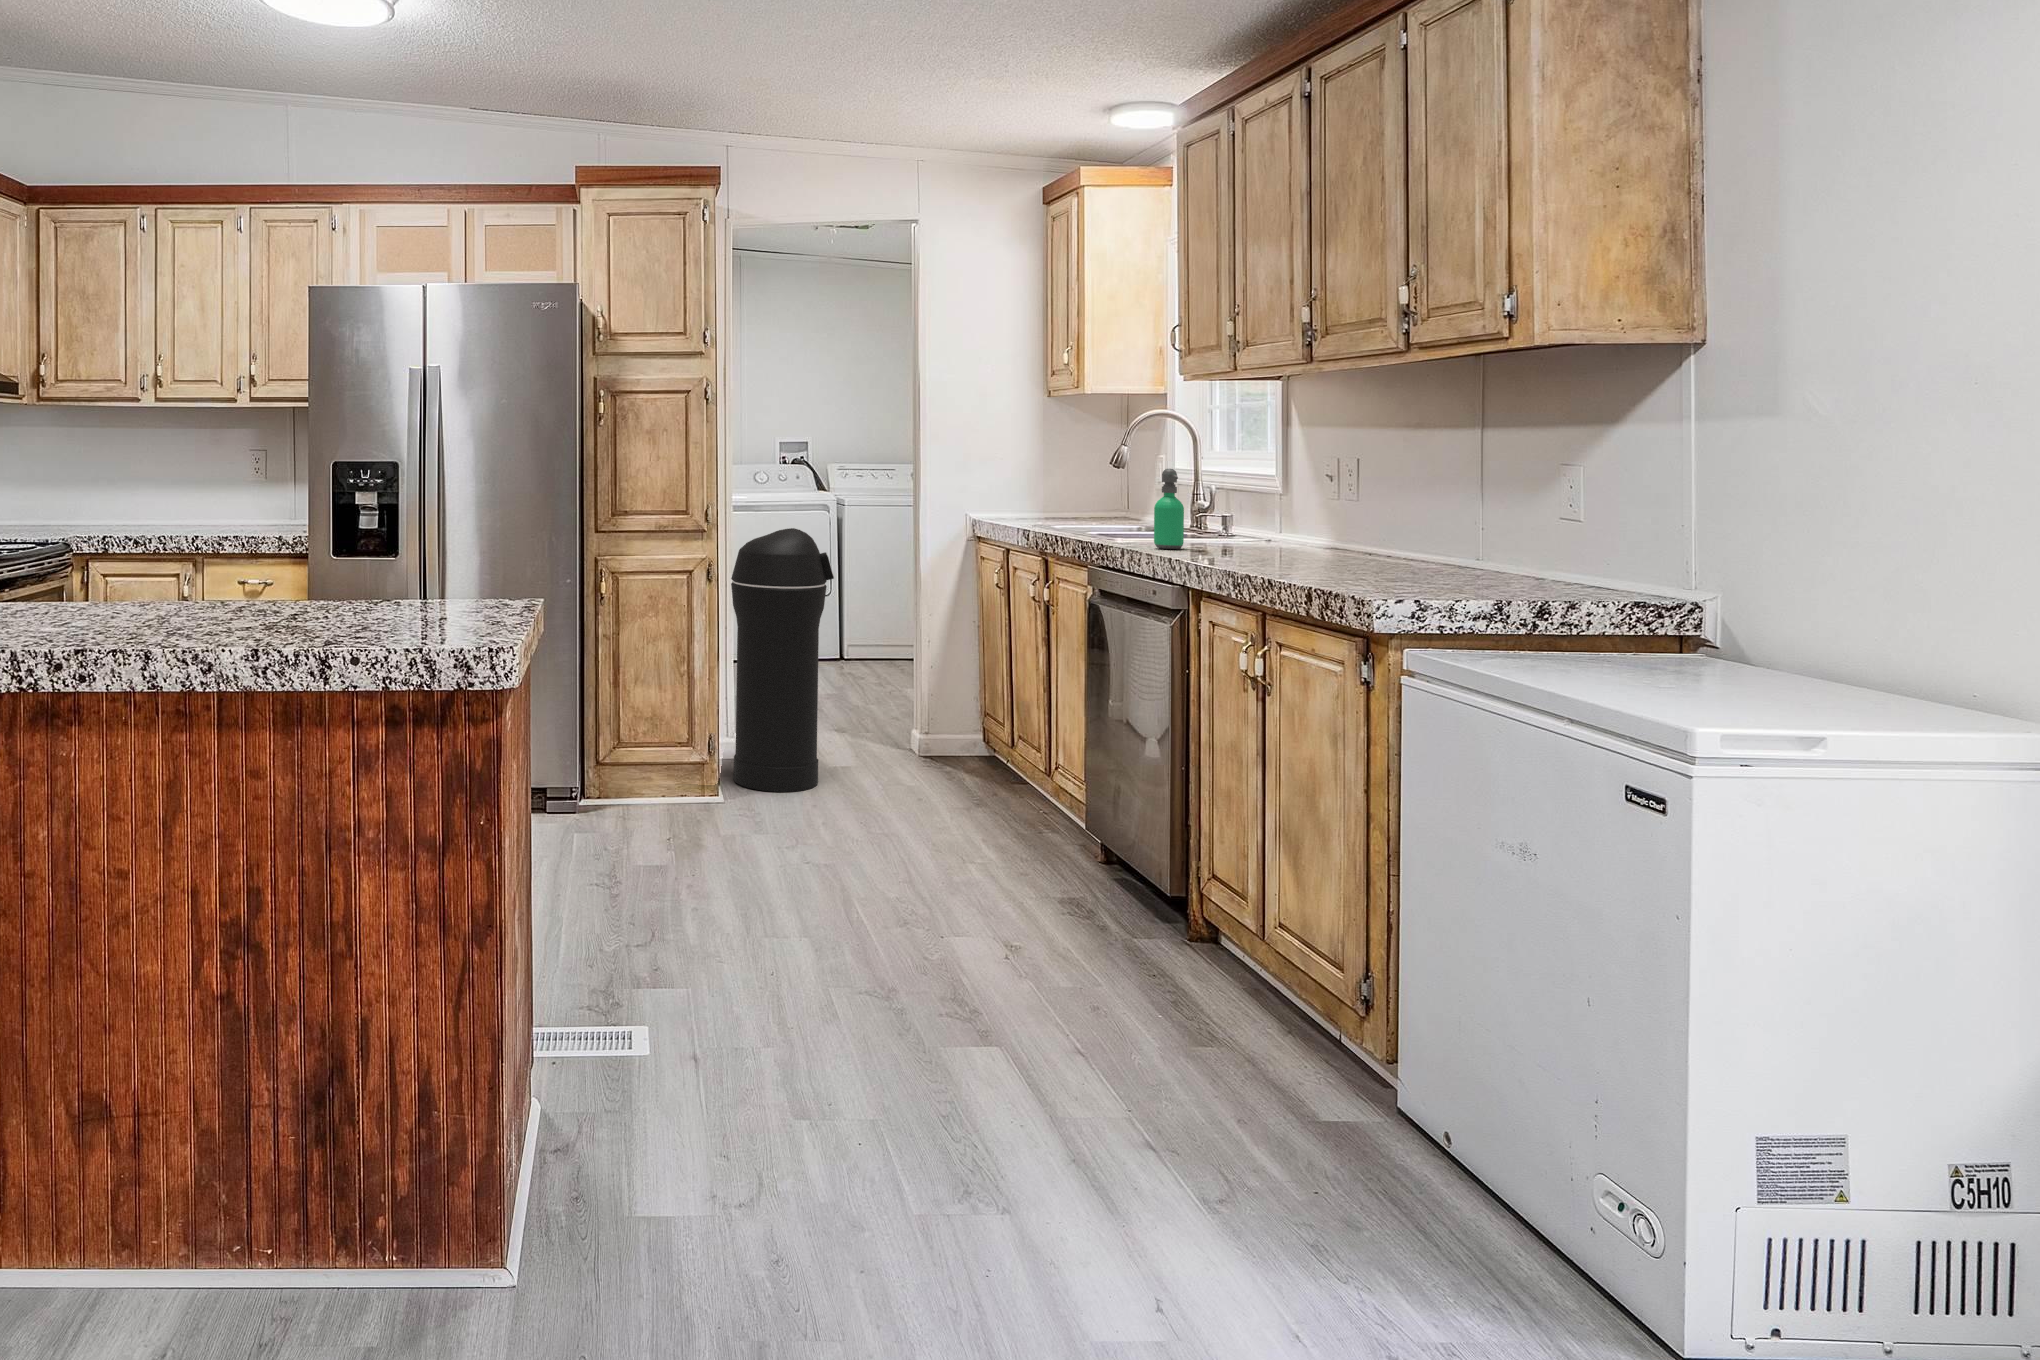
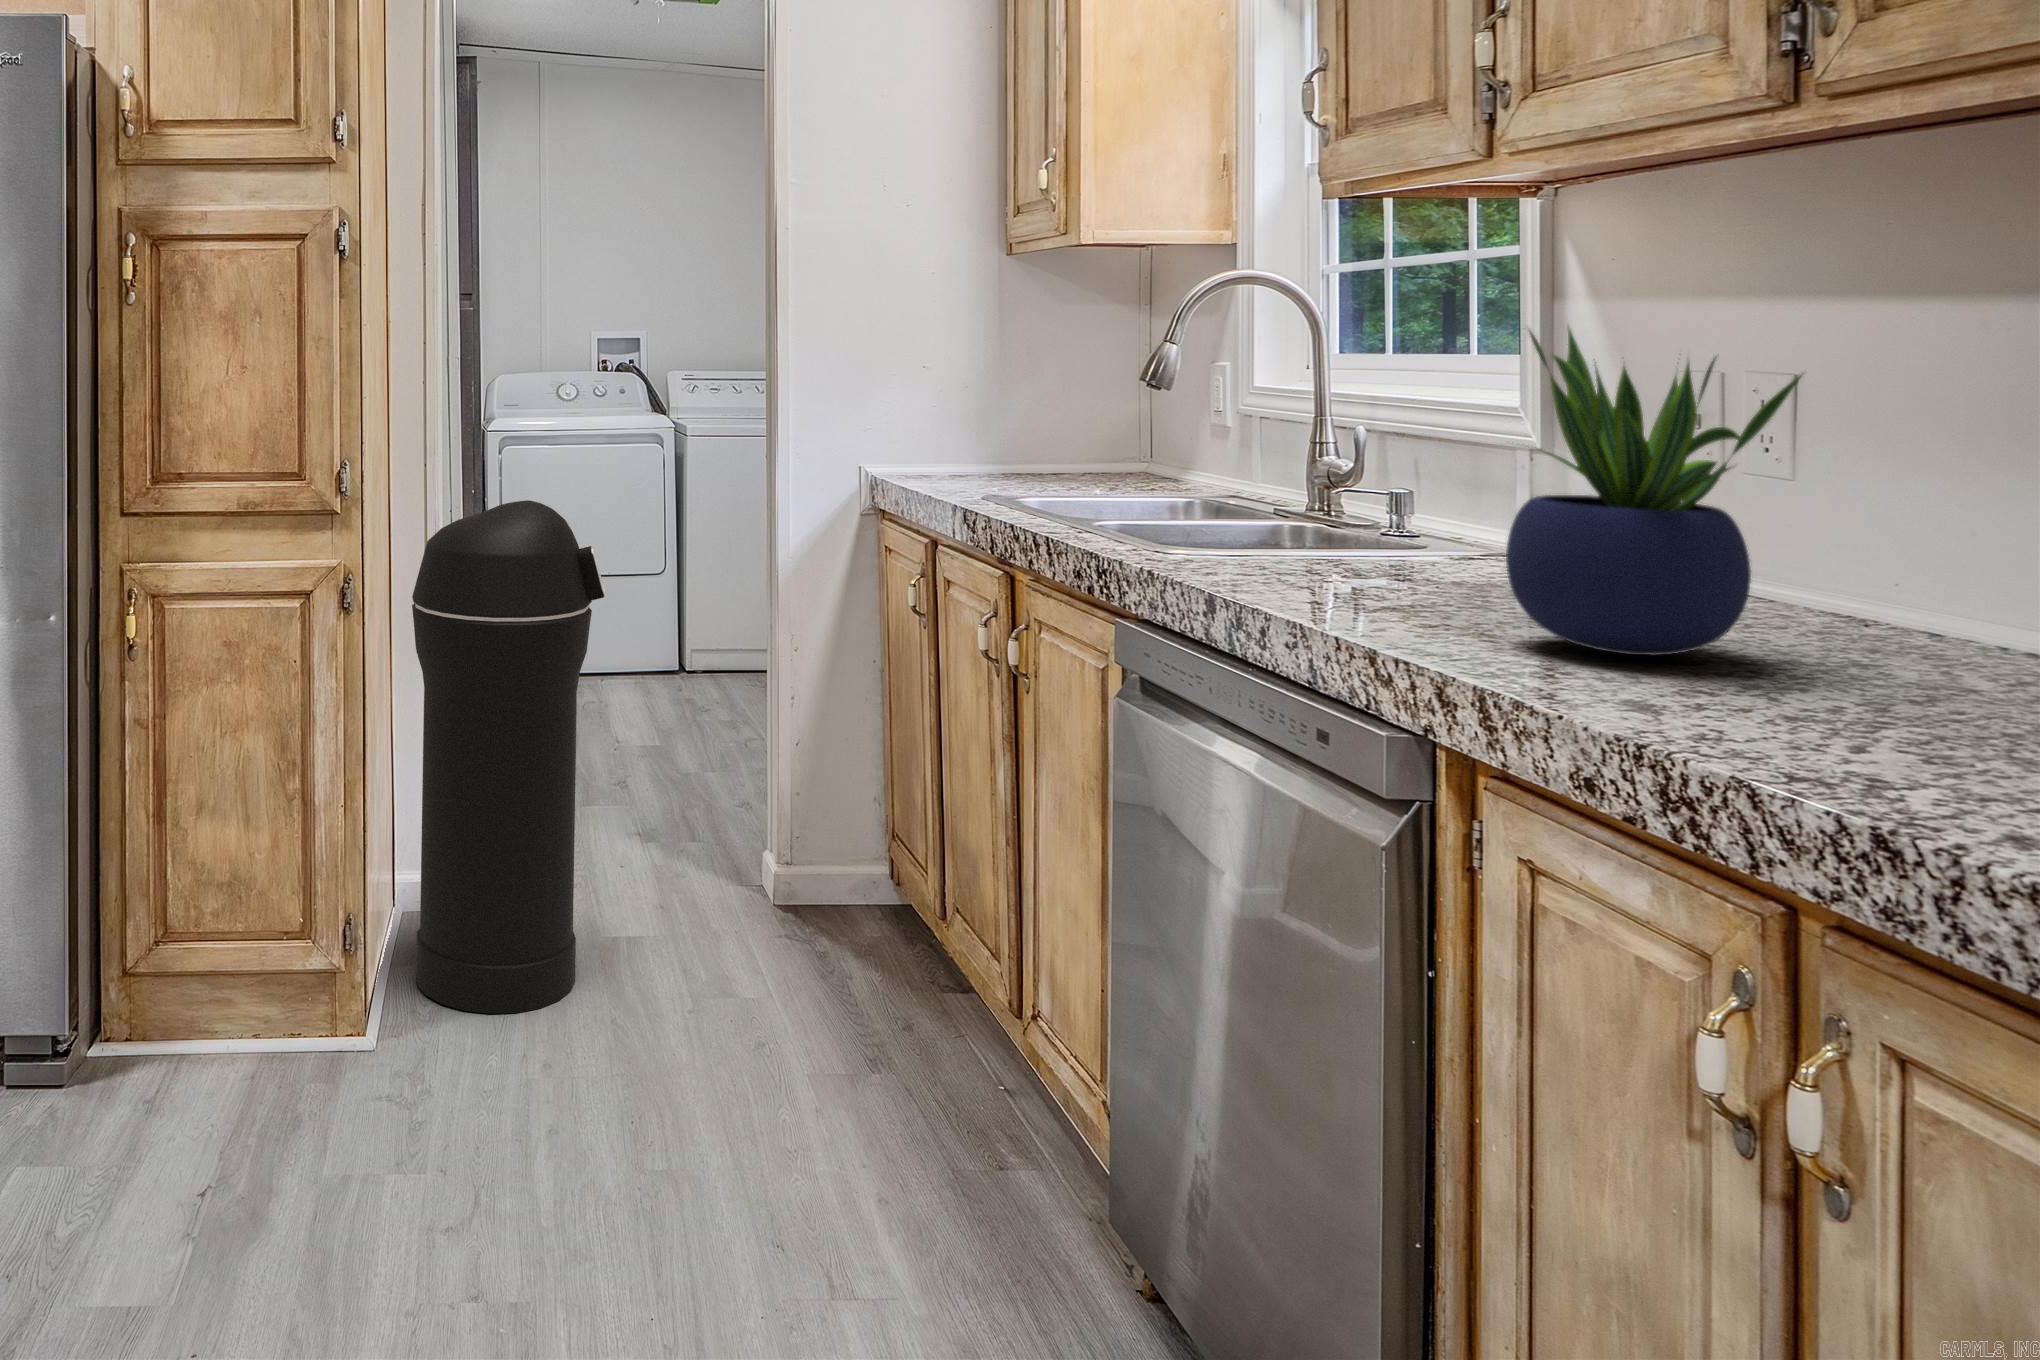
potted plant: none [1224,438,1321,560] -> present [1506,329,1802,655]
soap dispenser: present [1154,469,1184,549] -> none [1275,396,1349,587]

